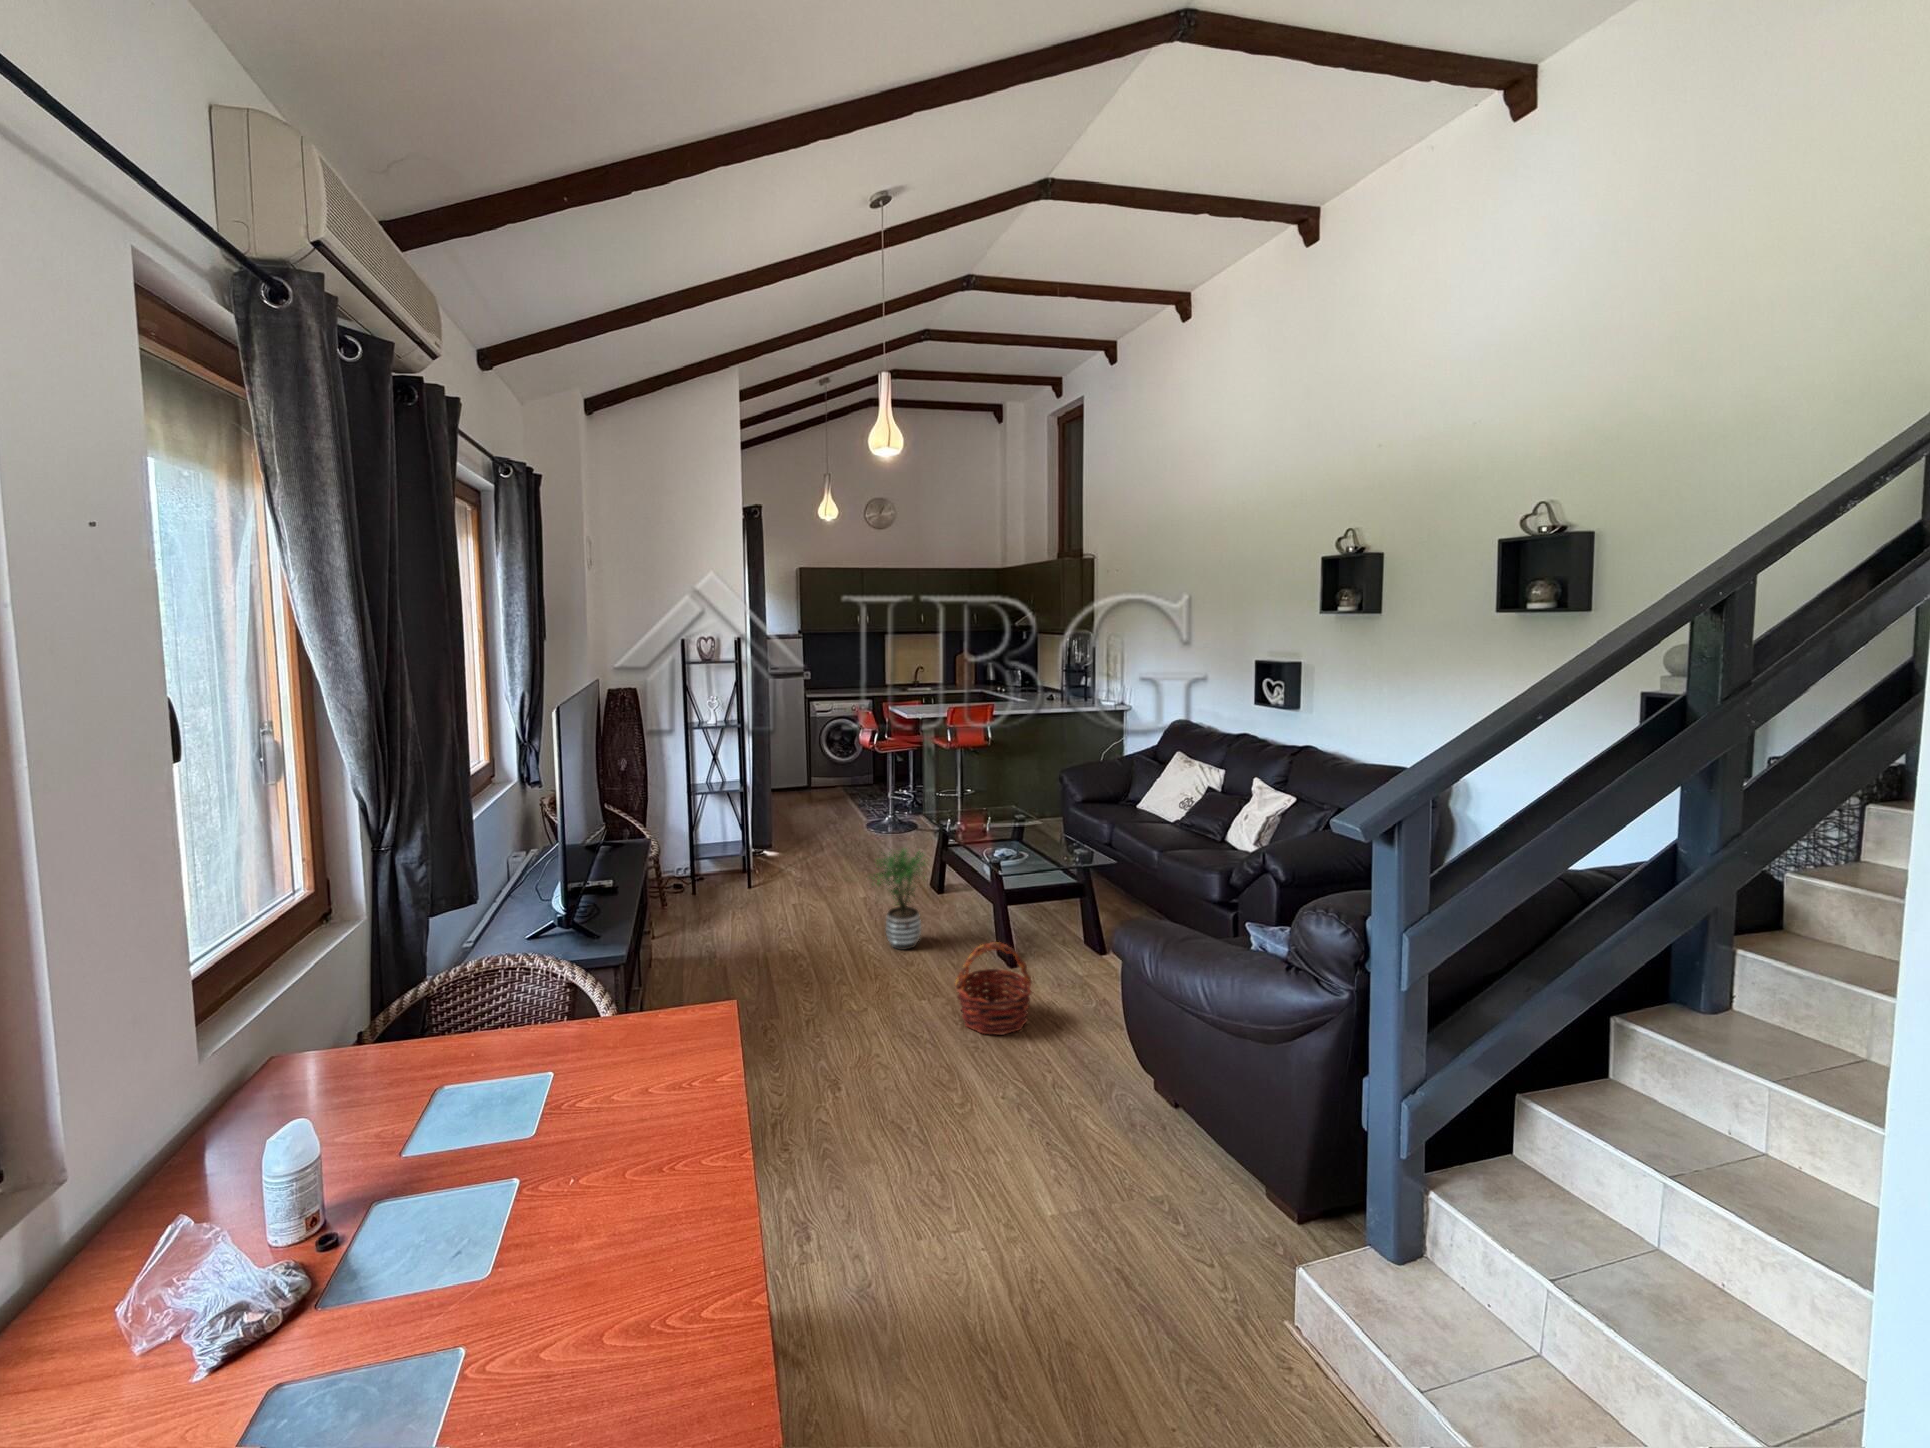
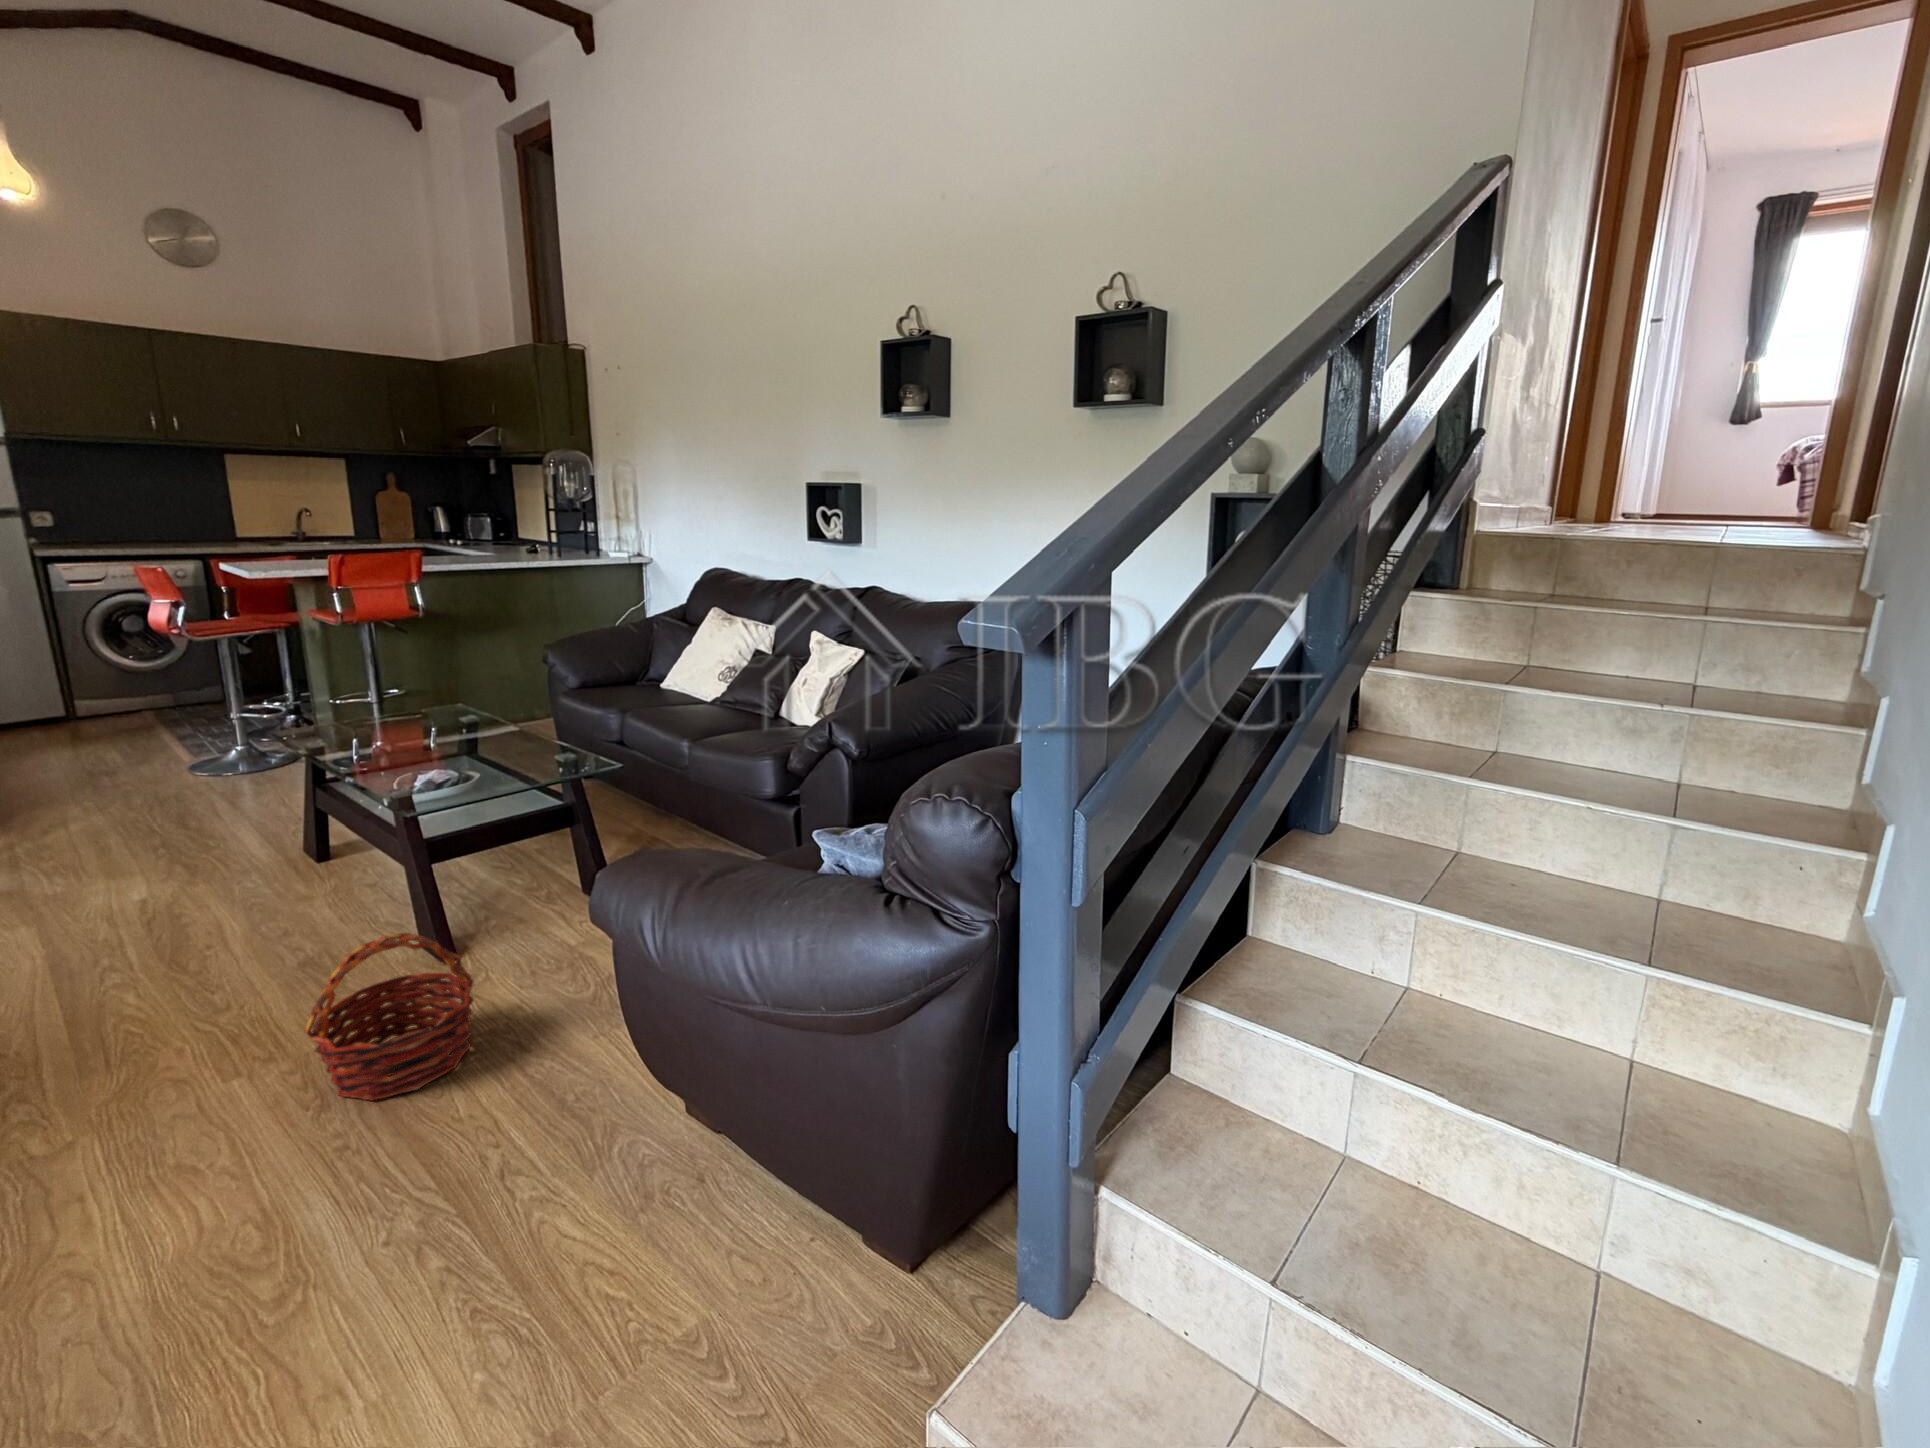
potted plant: present [869,849,925,950] -> none [107,791,277,976]

